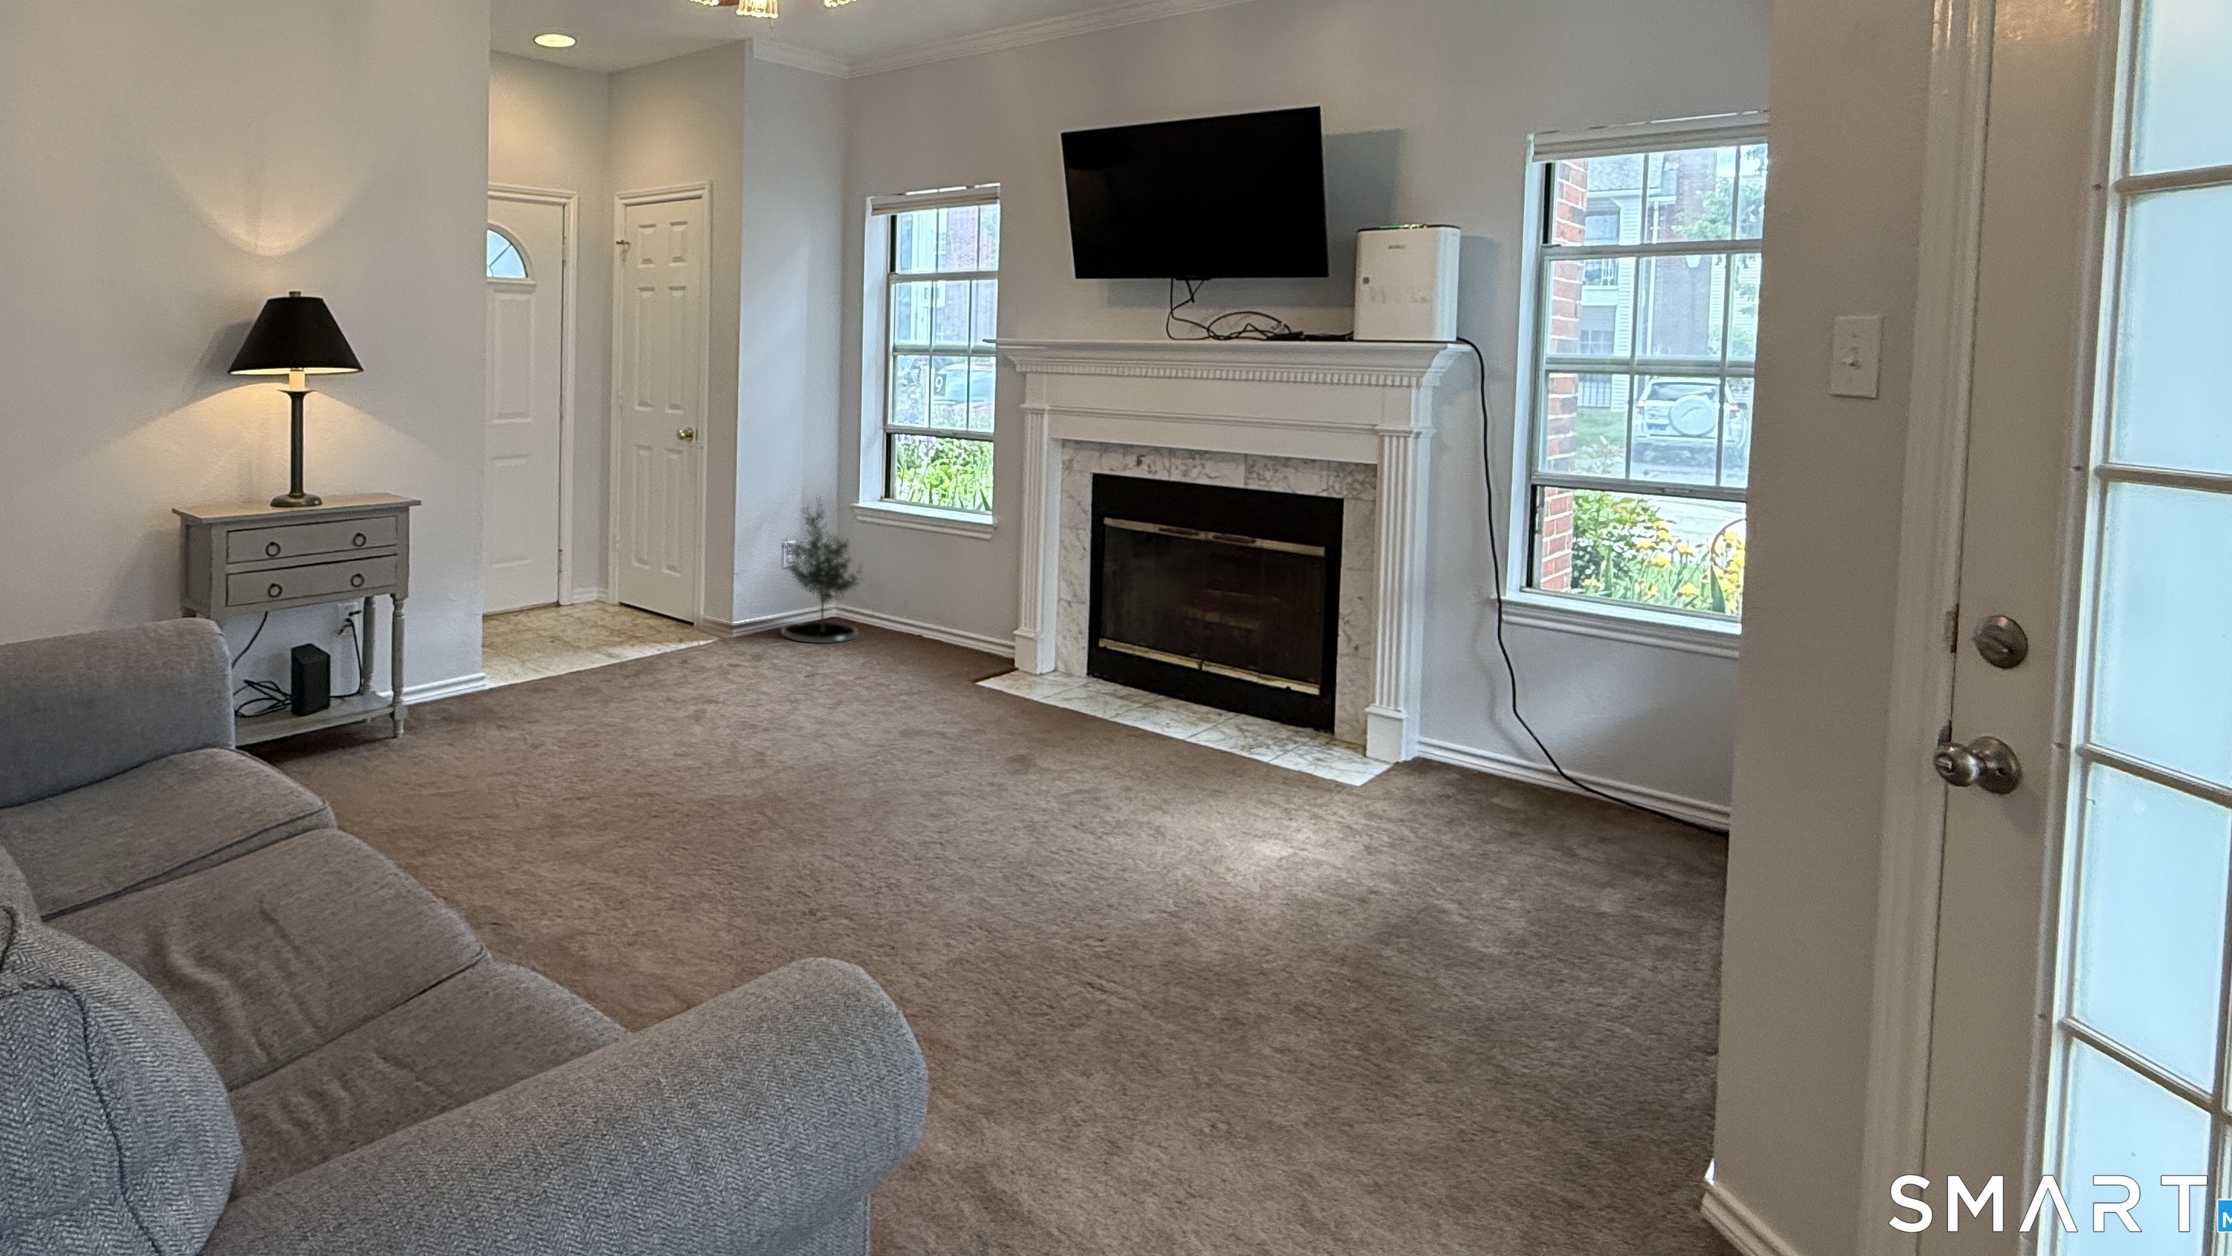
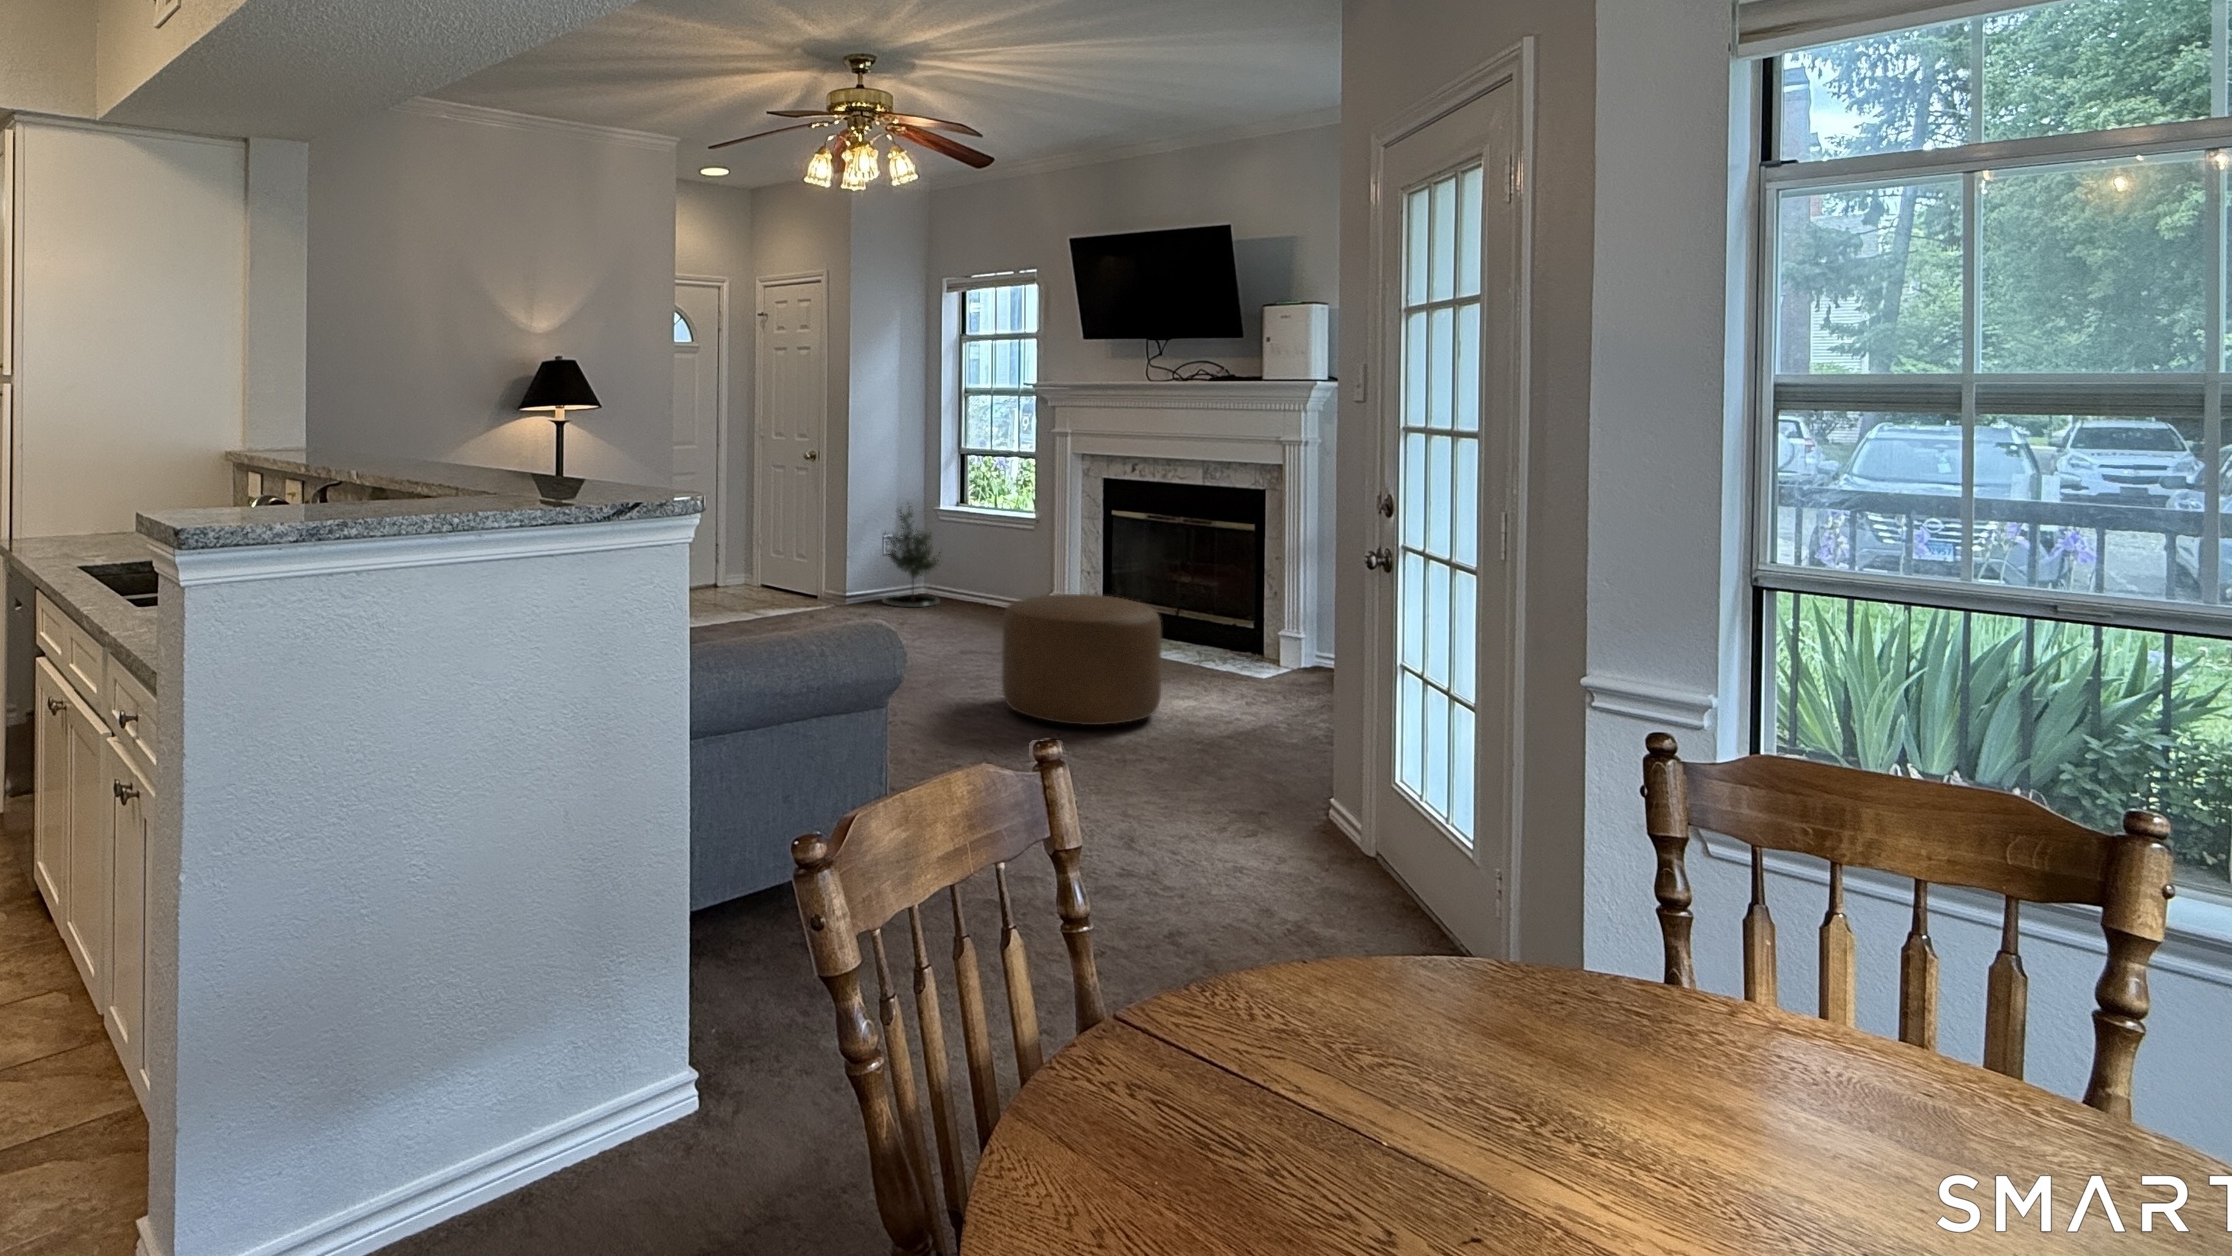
ottoman: none [989,675,1252,912] -> present [1002,594,1162,725]

